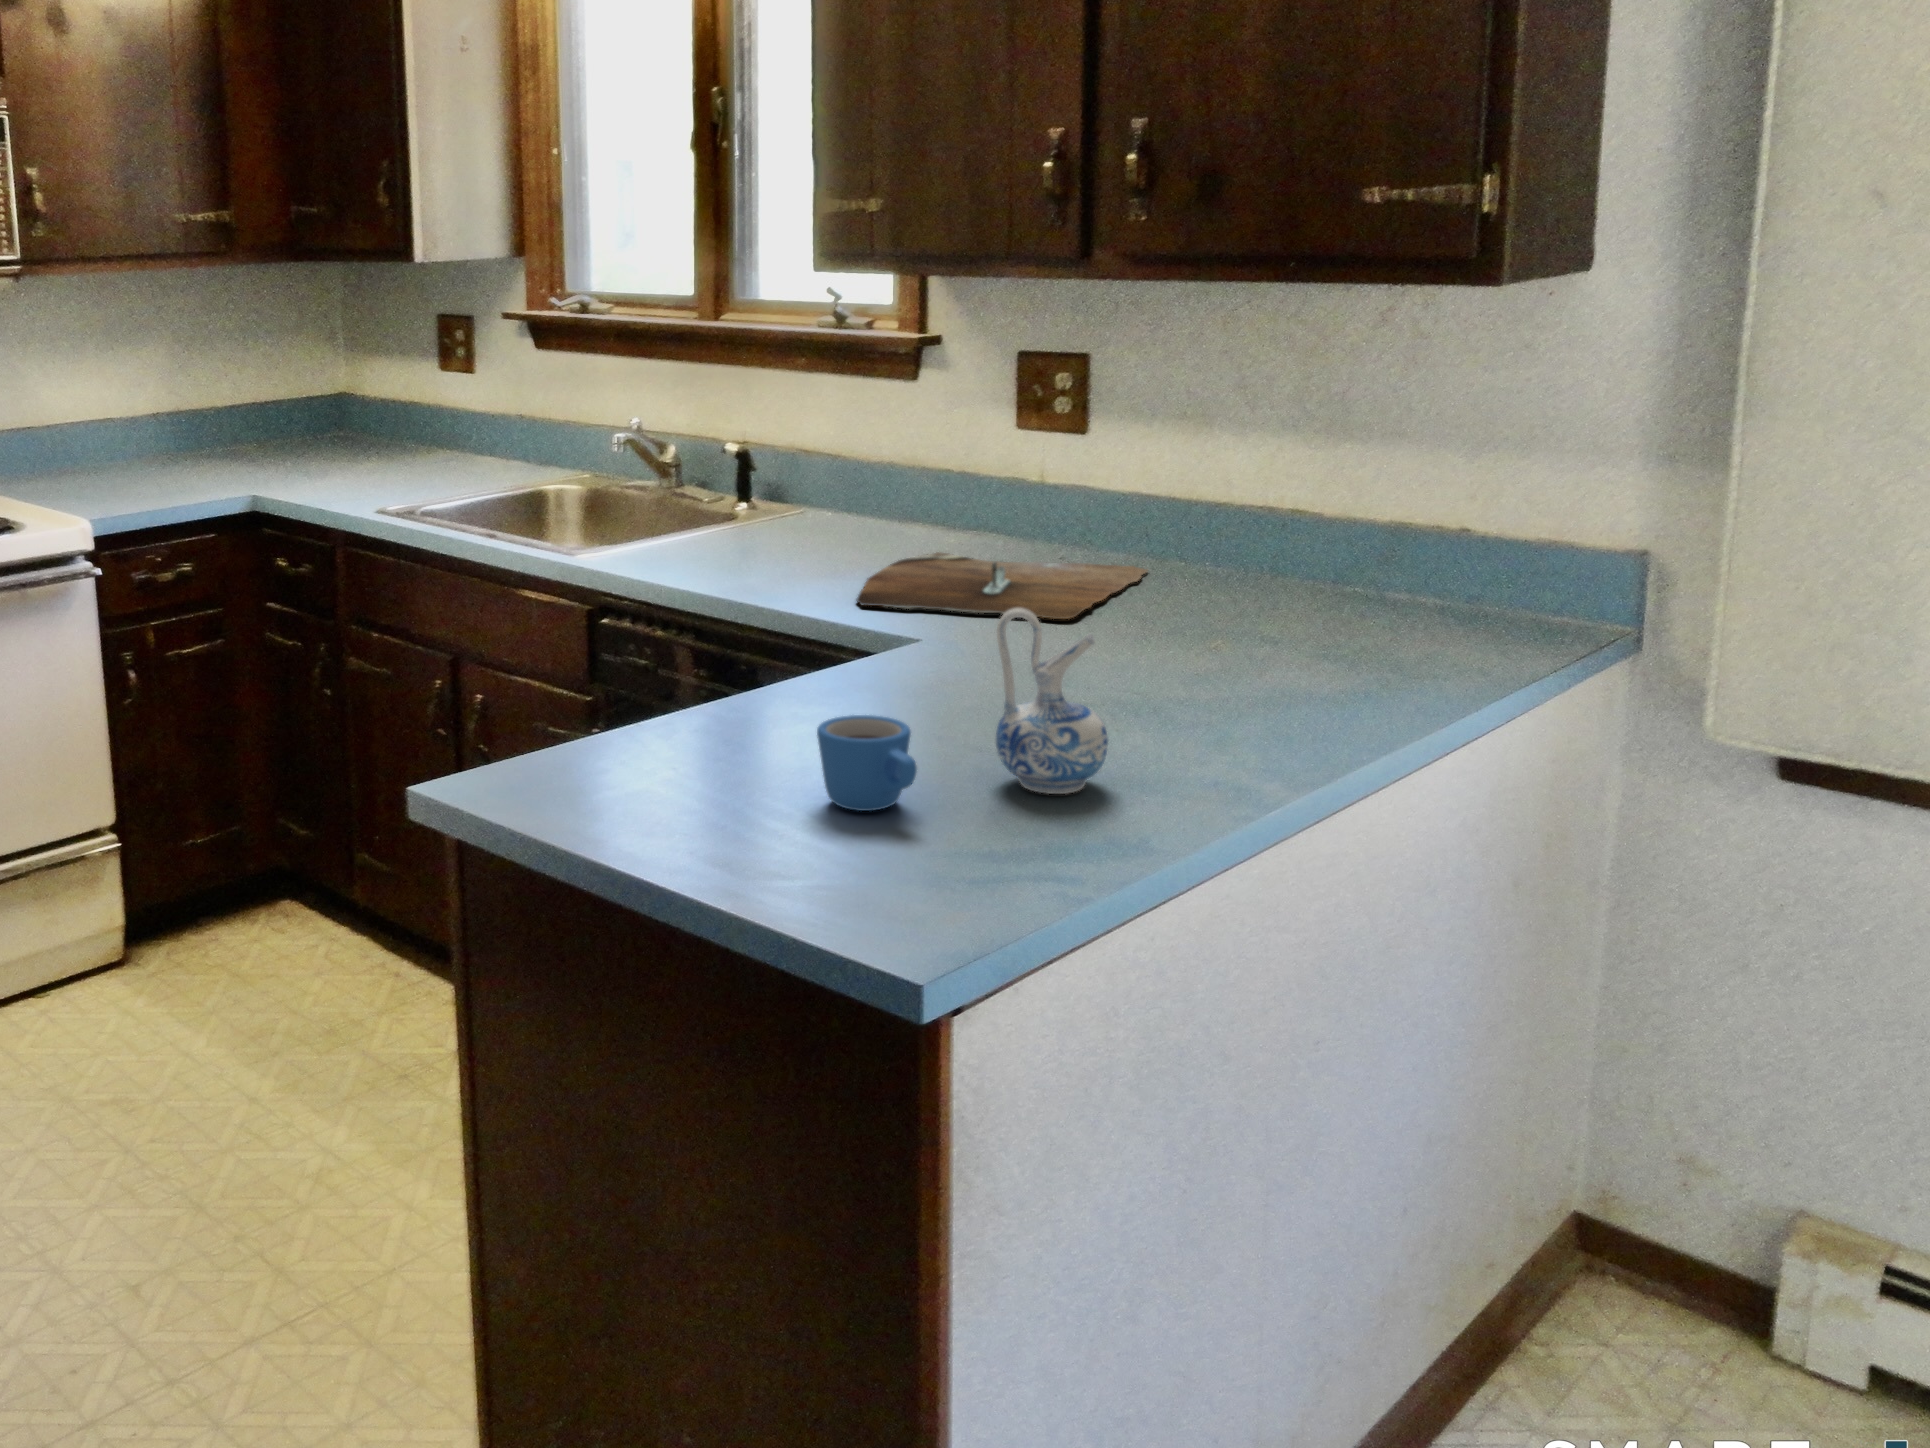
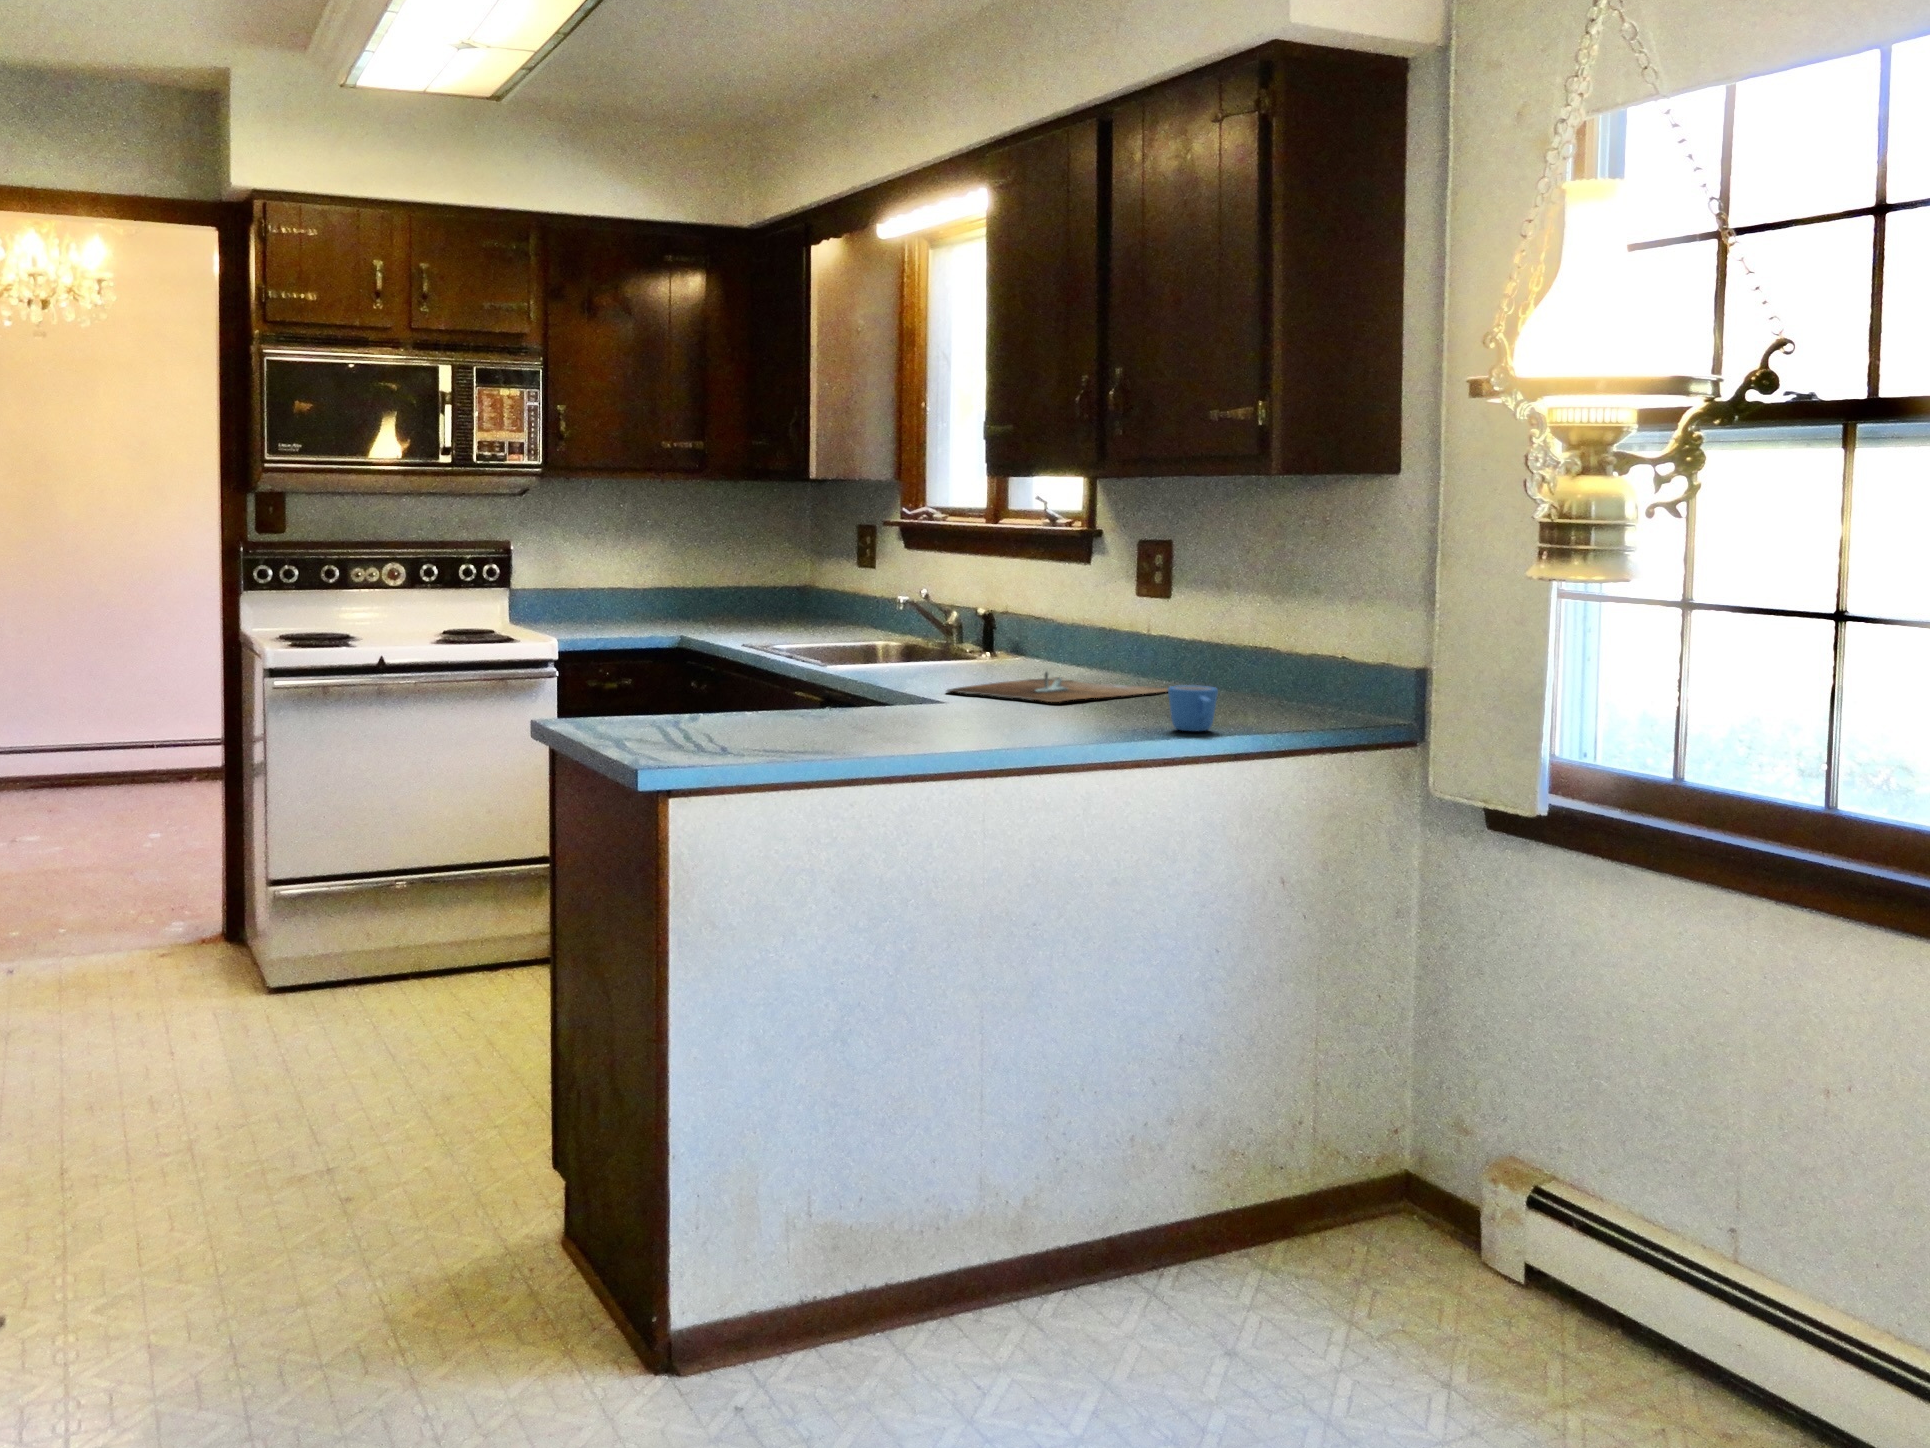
ceramic pitcher: present [996,608,1108,794] -> none [843,639,907,749]
mug: present [817,715,917,811] -> present [1168,685,1218,731]

